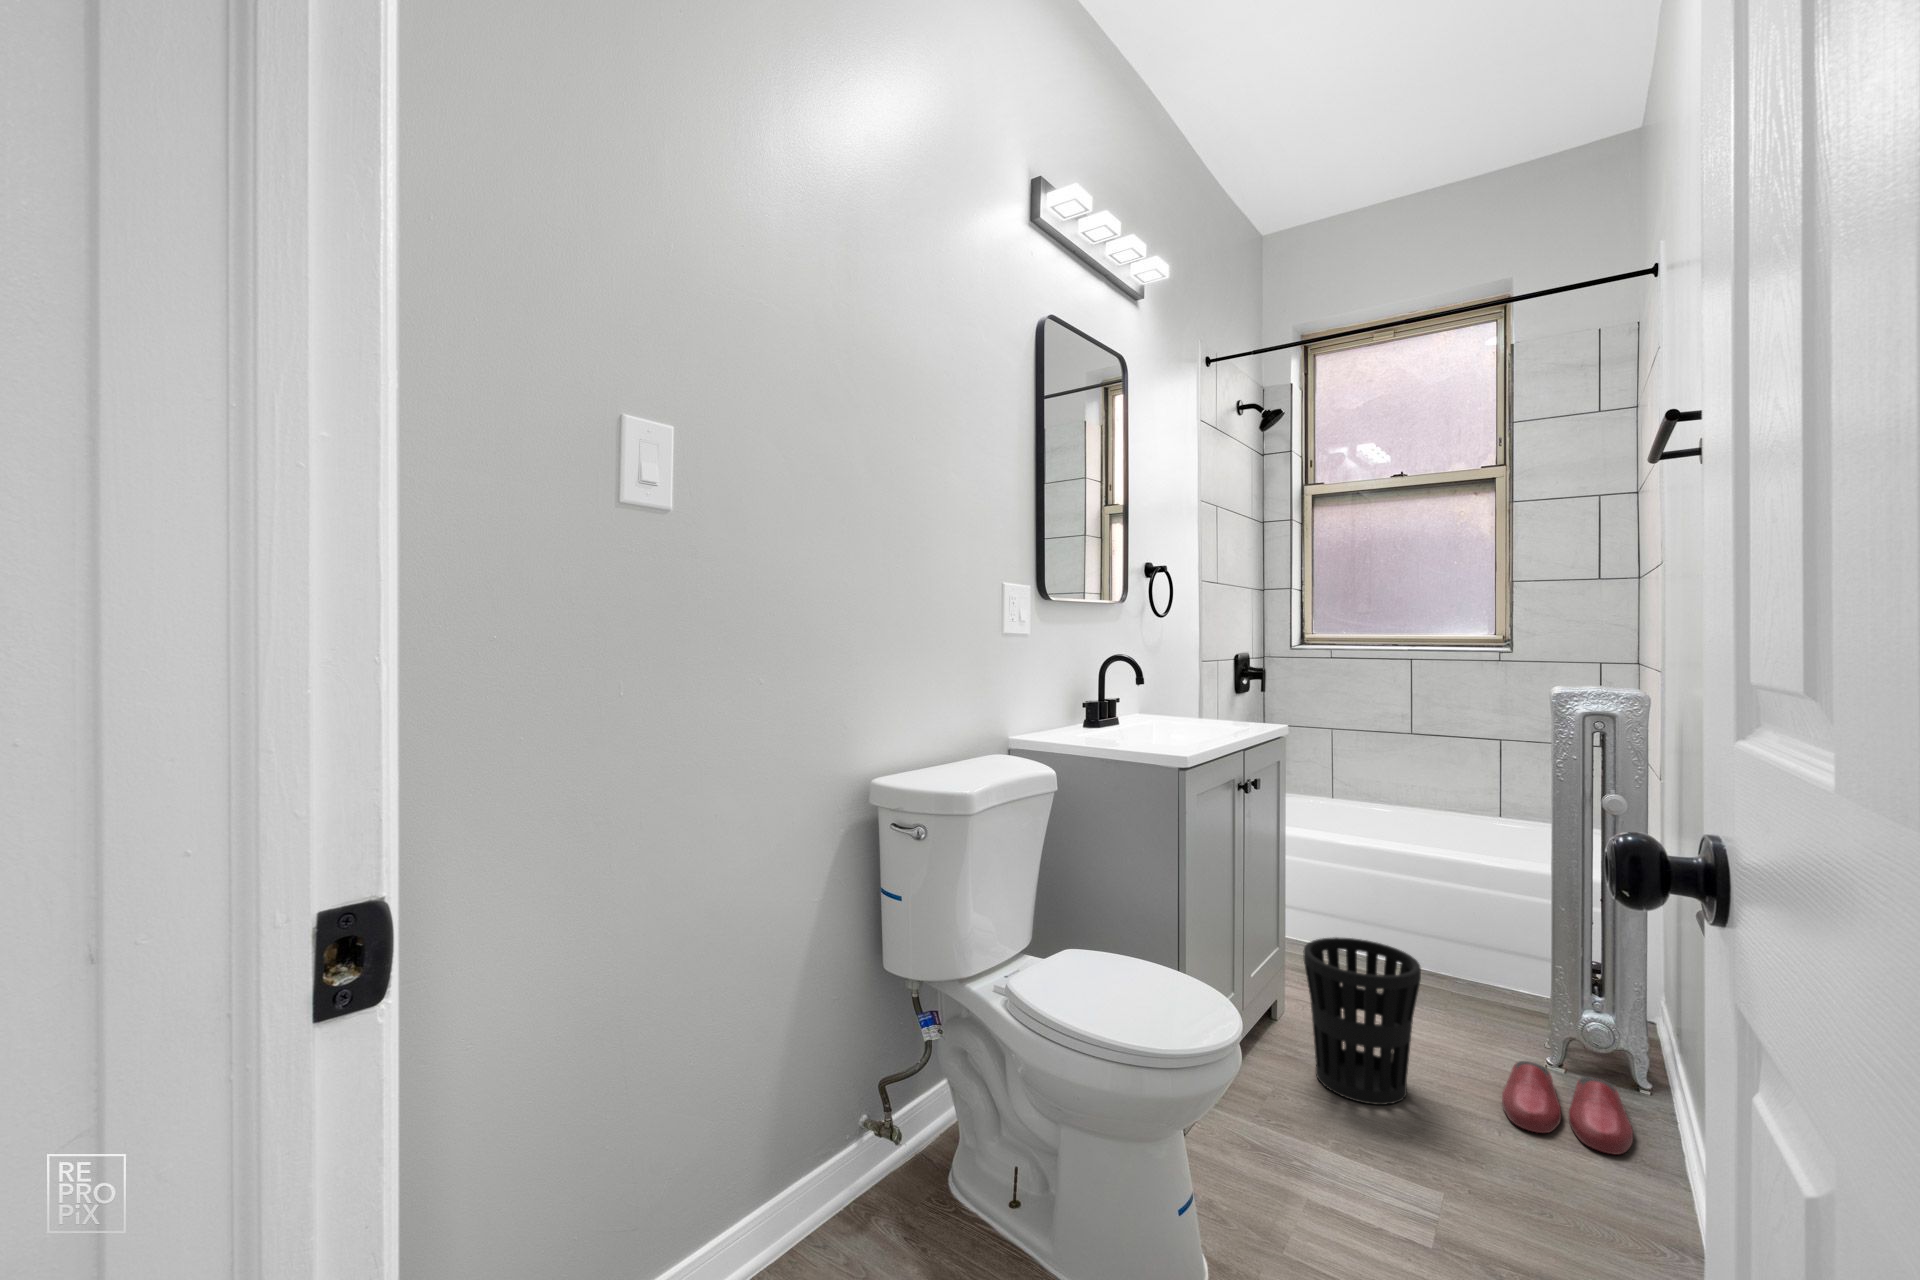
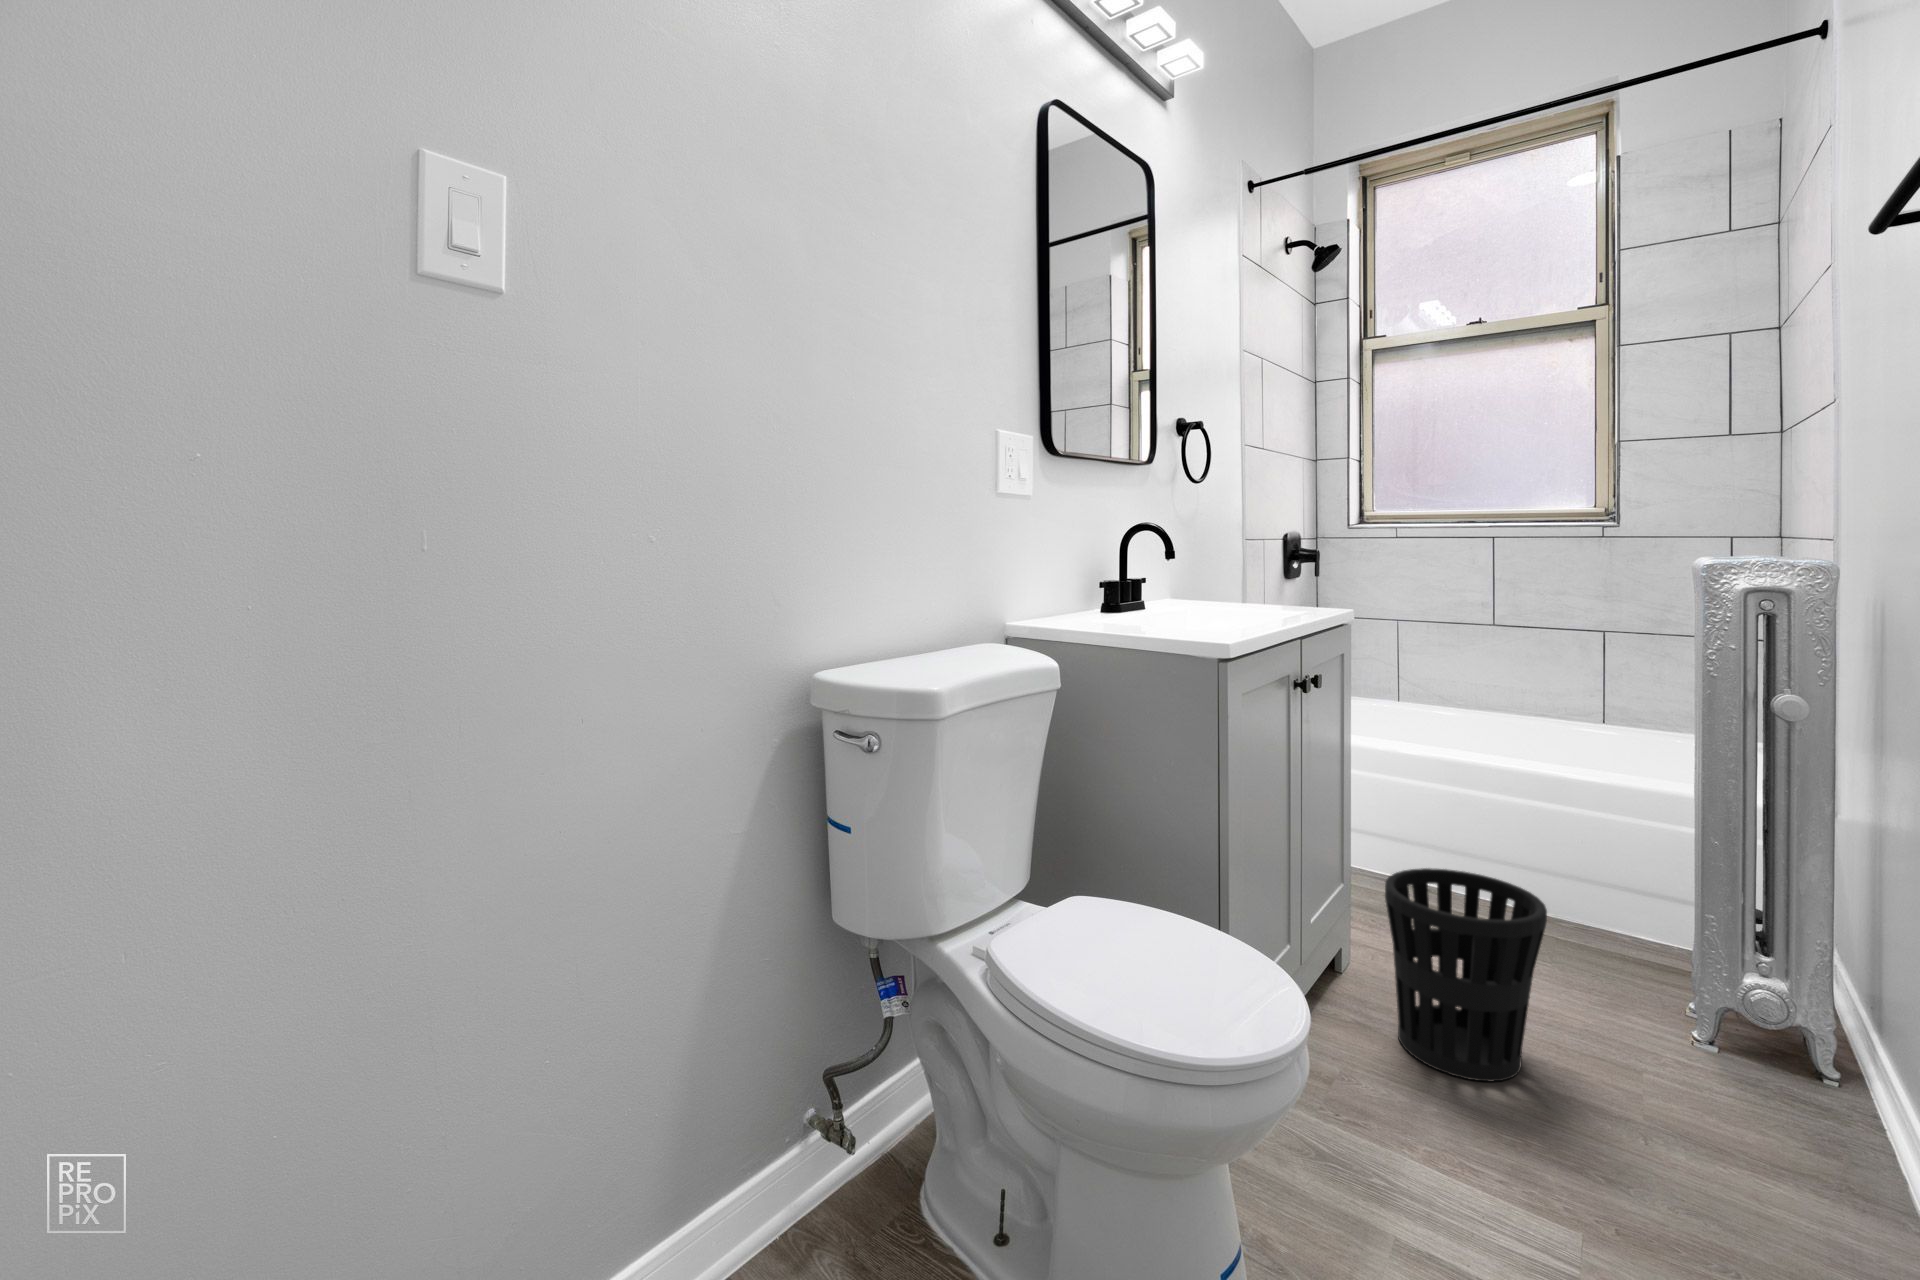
slippers: present [1502,1061,1633,1155] -> none [1651,1021,1848,1158]

